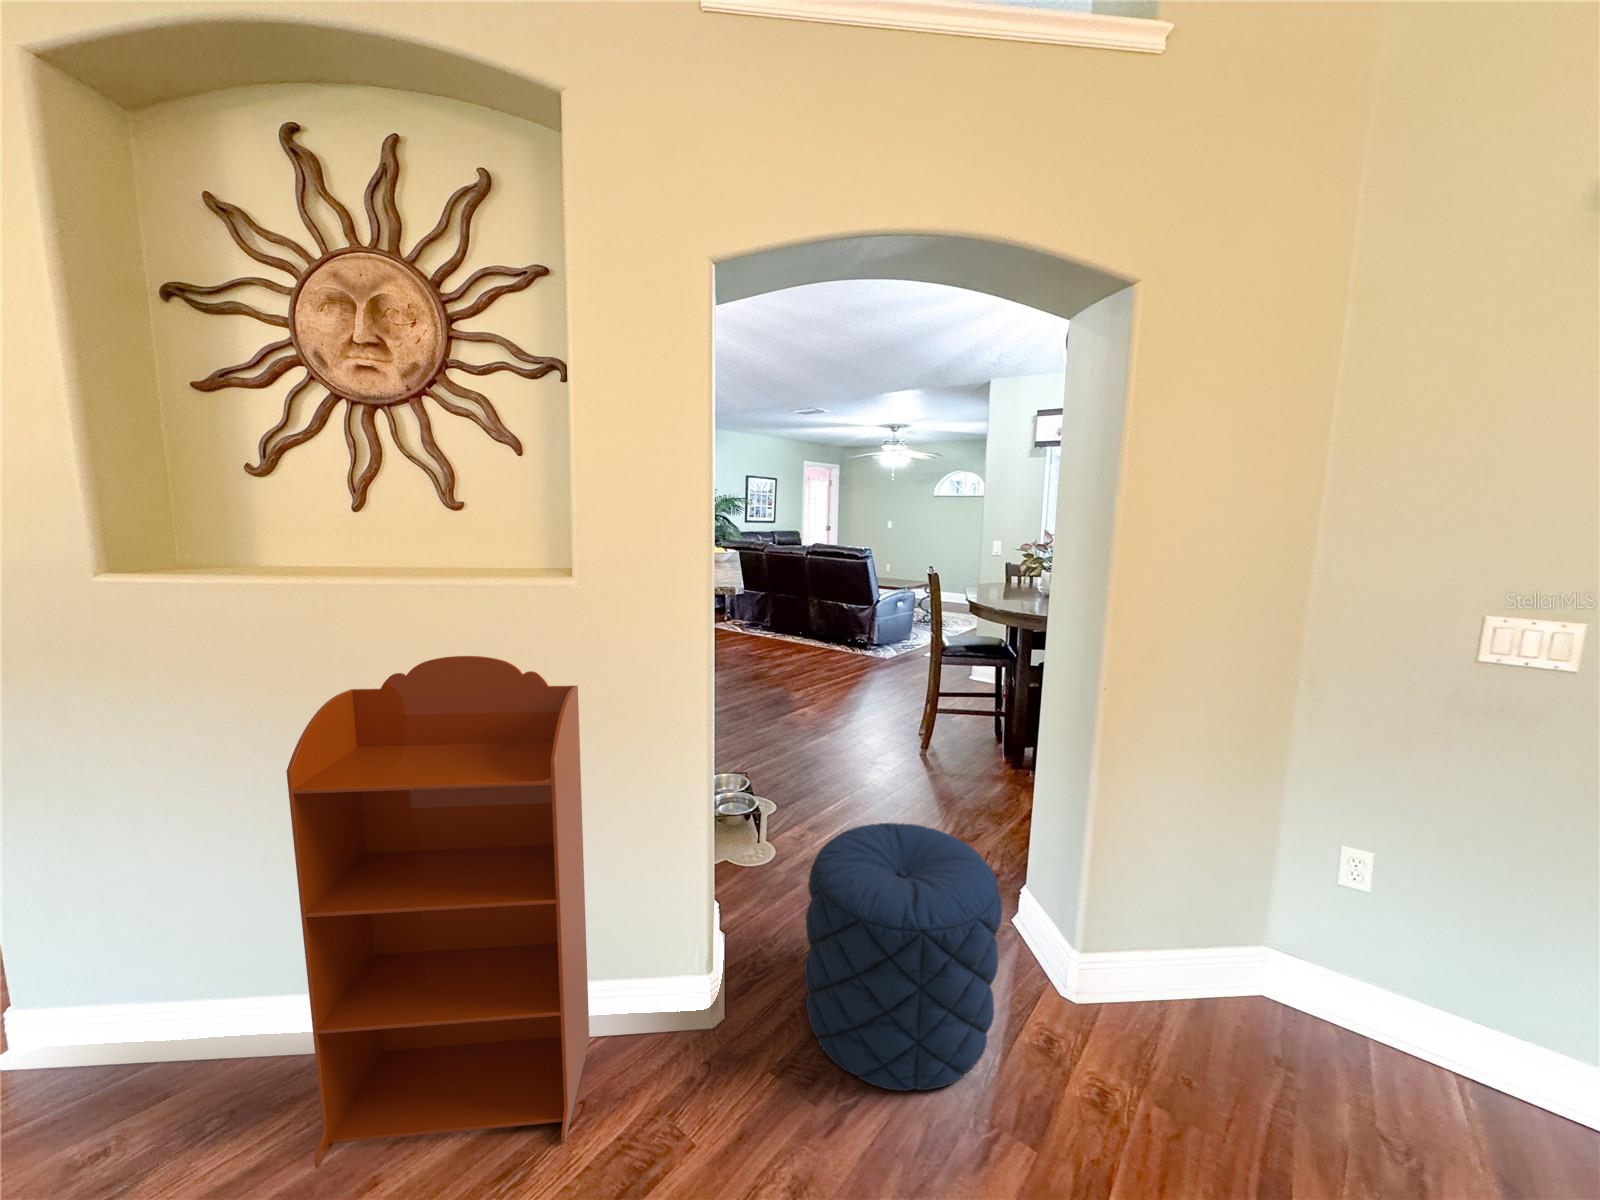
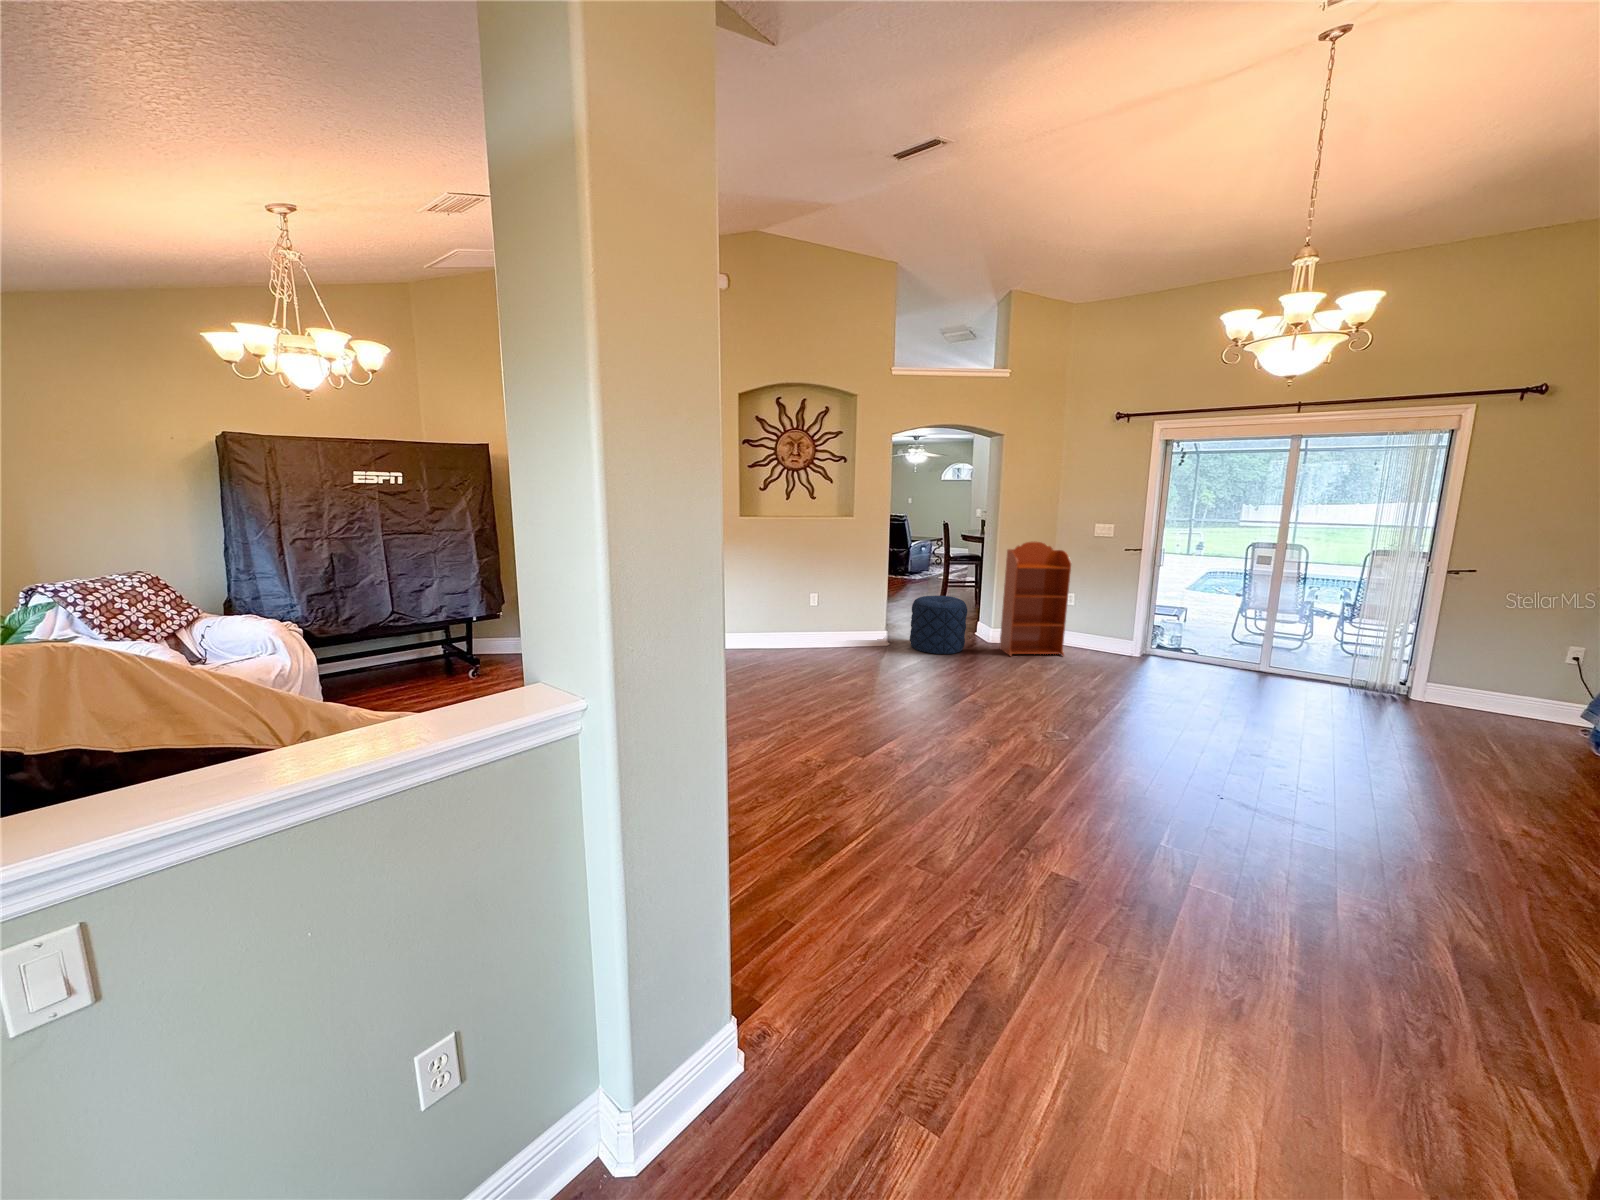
bookcase: present [286,656,590,1168] -> present [999,541,1071,656]

